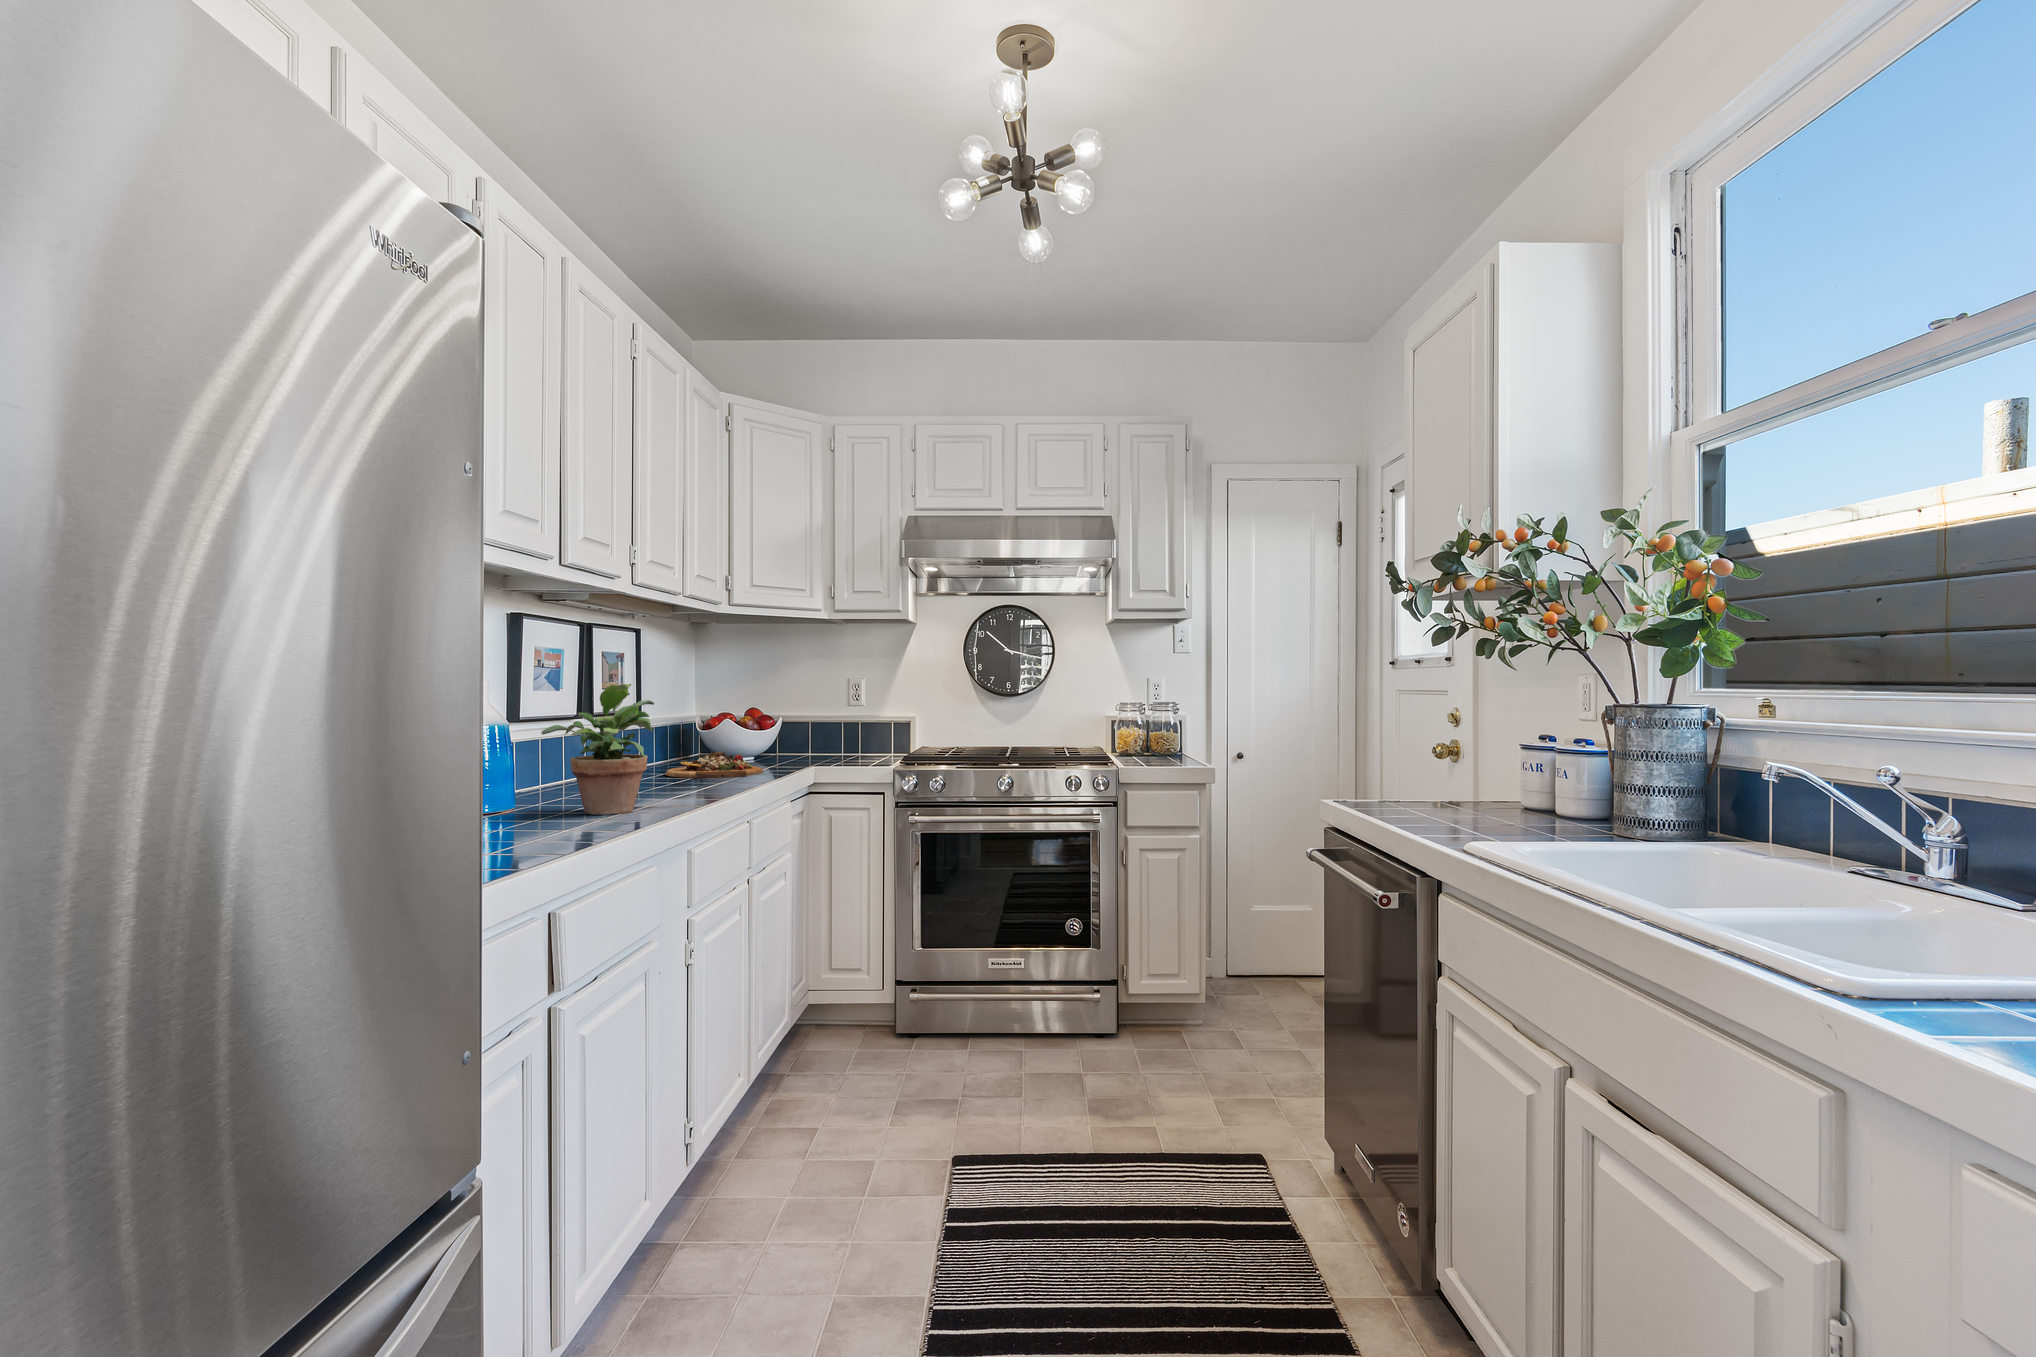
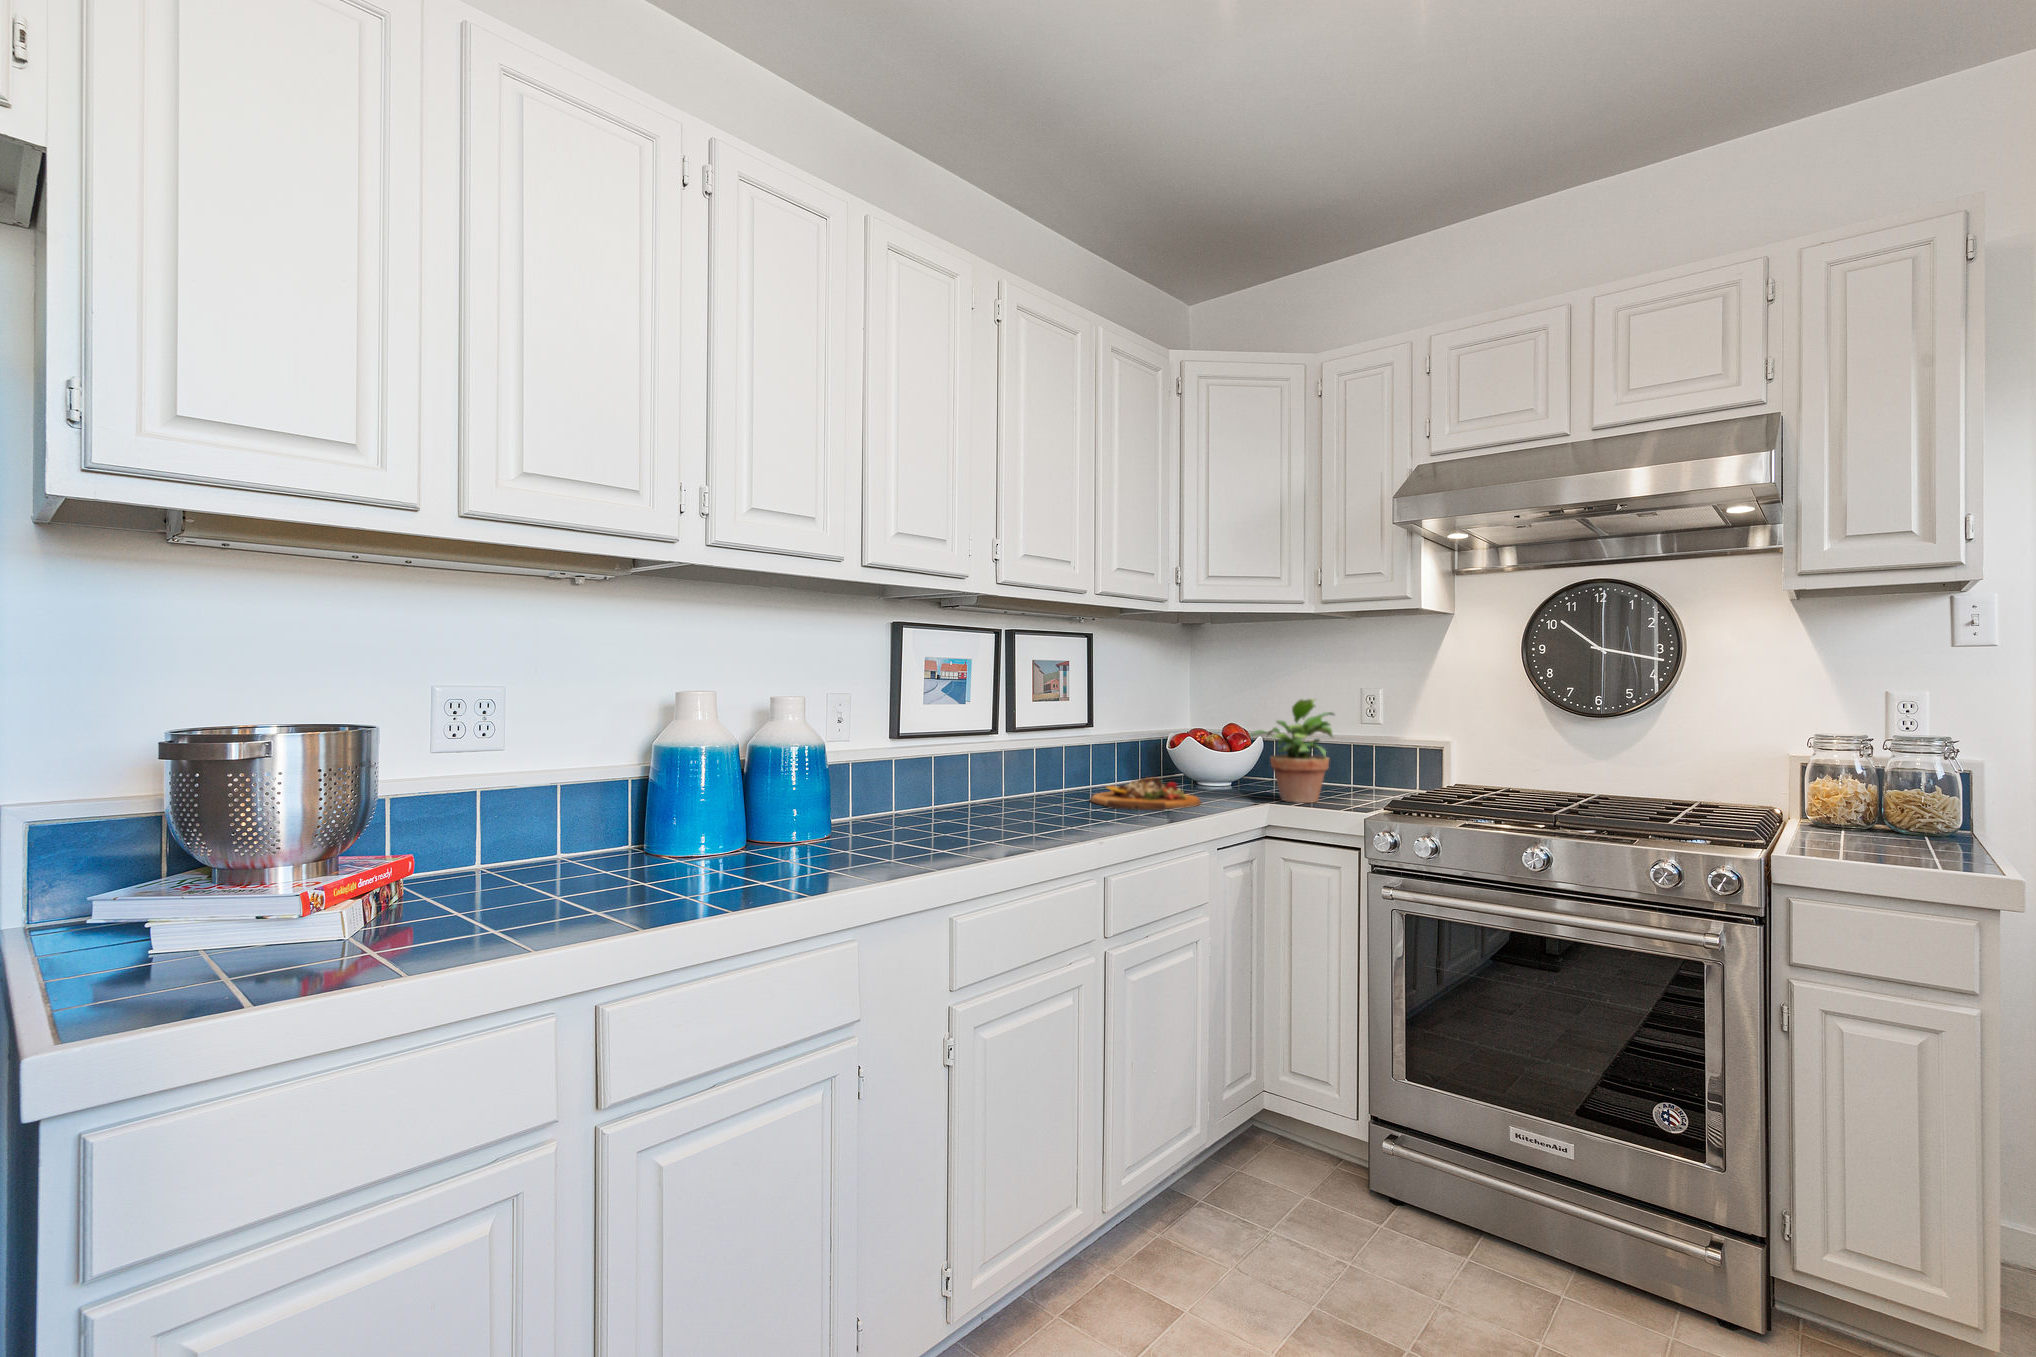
potted plant: present [541,684,654,815] -> present [1250,699,1334,803]

